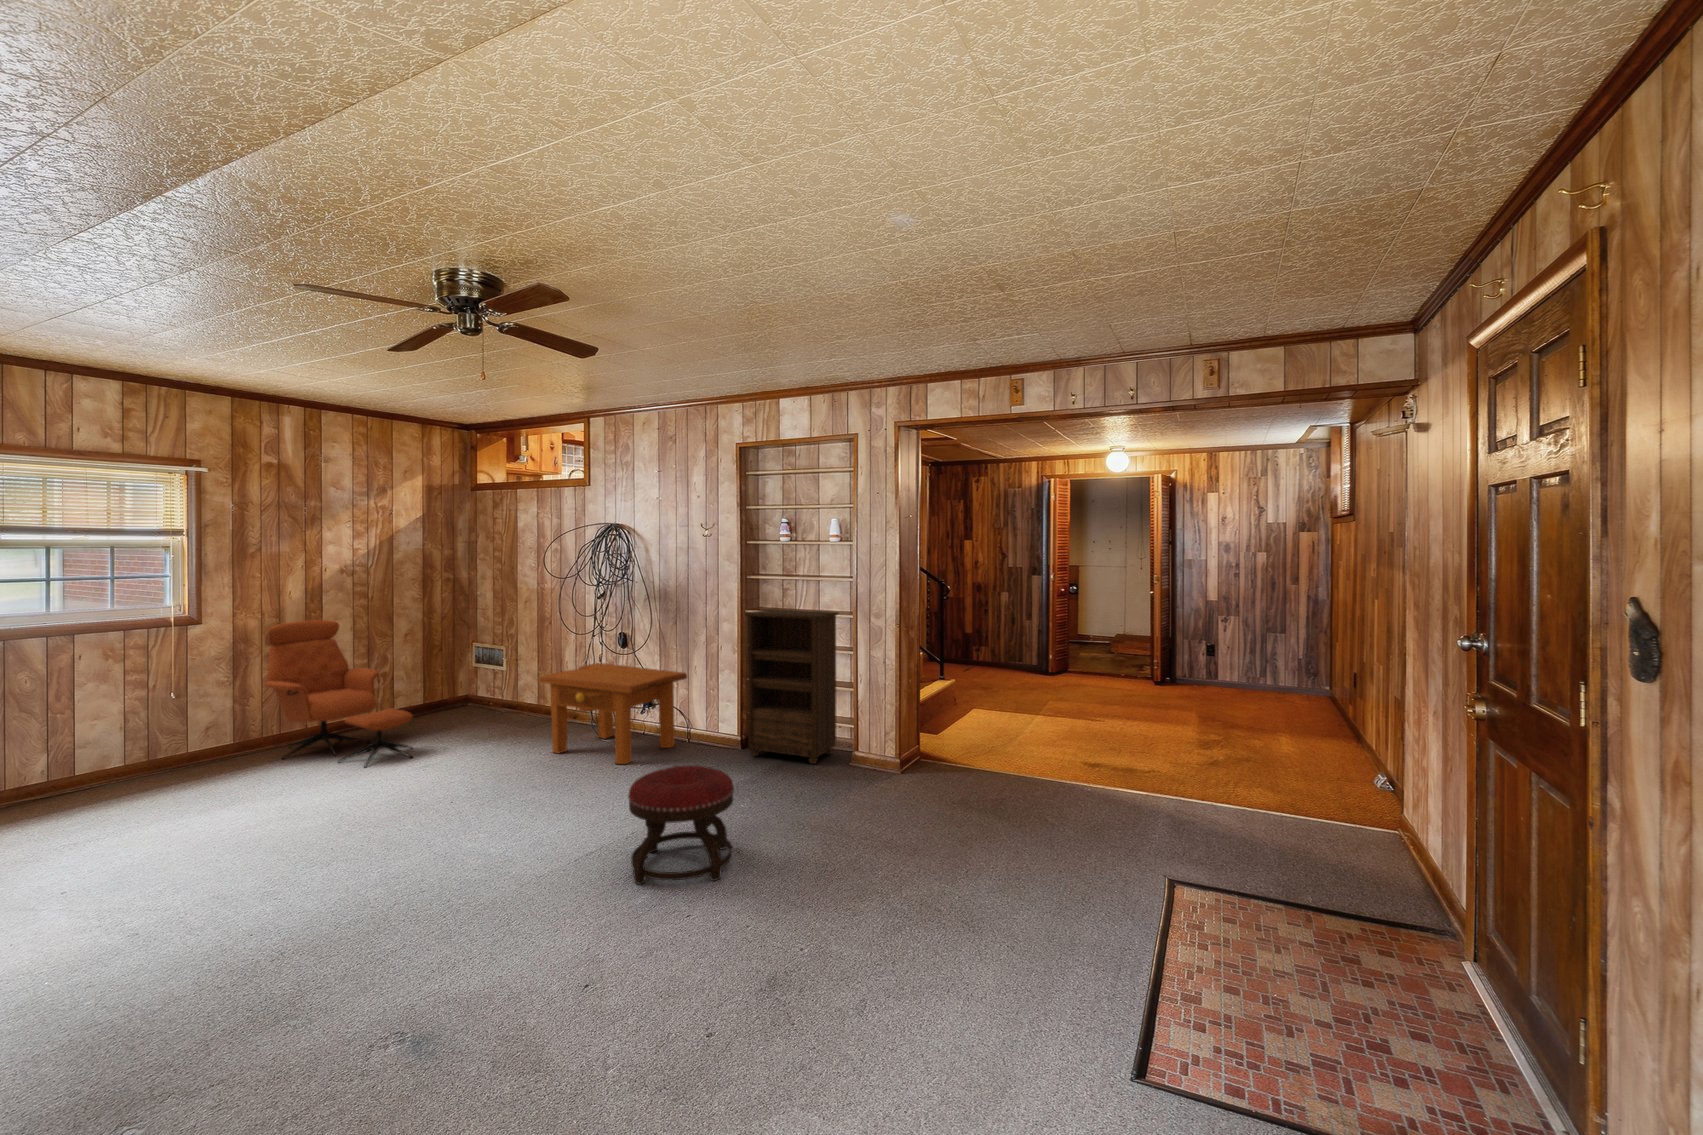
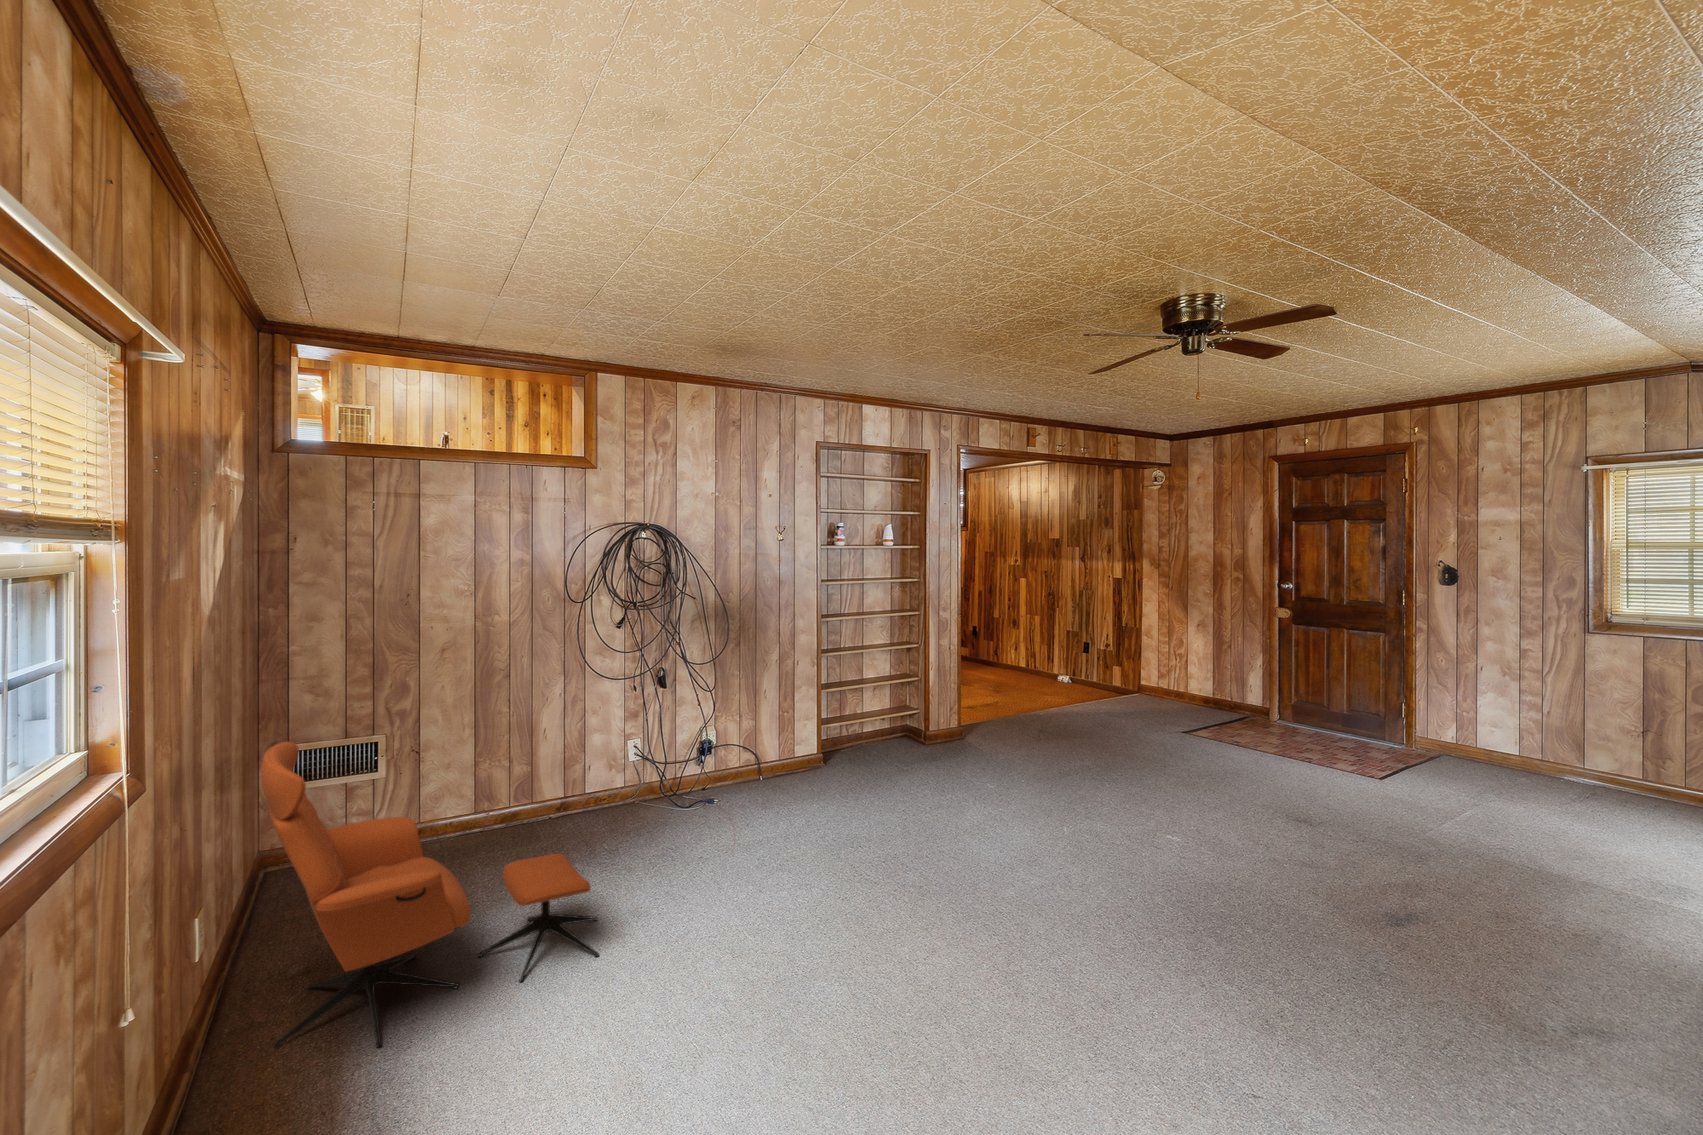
bookshelf: present [745,609,838,764] -> none [838,612,928,764]
side table: present [539,663,687,764] -> none [661,698,845,835]
ottoman: present [628,765,734,884] -> none [1076,742,1164,838]

